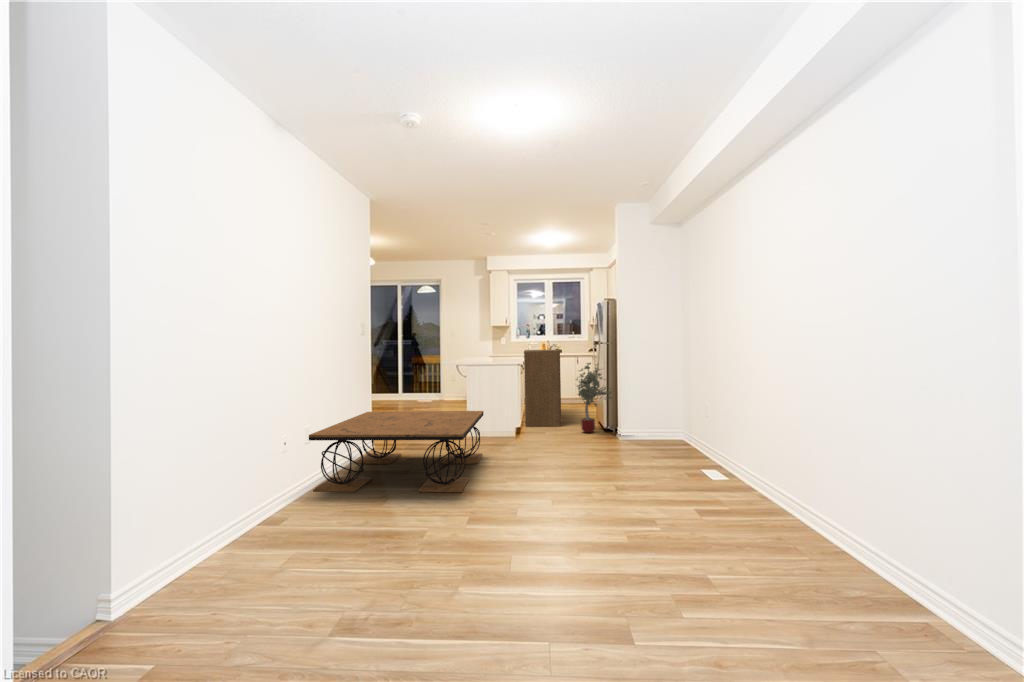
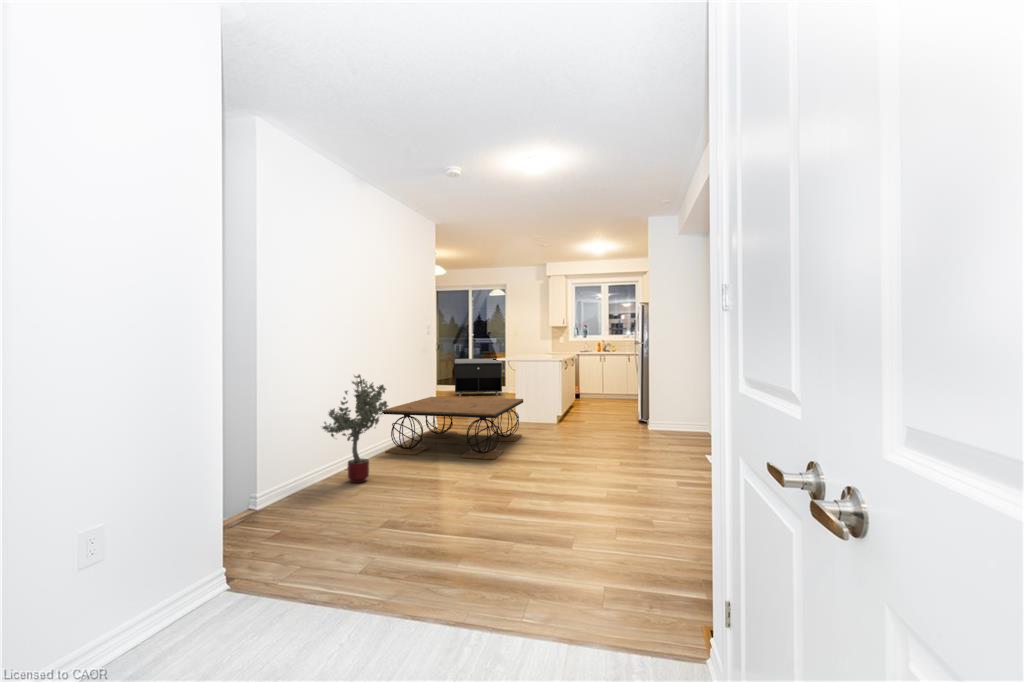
bookshelf: present [524,349,562,427] -> none [569,348,606,418]
storage bench: none [383,362,438,405] -> present [455,358,502,396]
potted tree: present [576,363,612,433] -> present [323,375,388,483]

